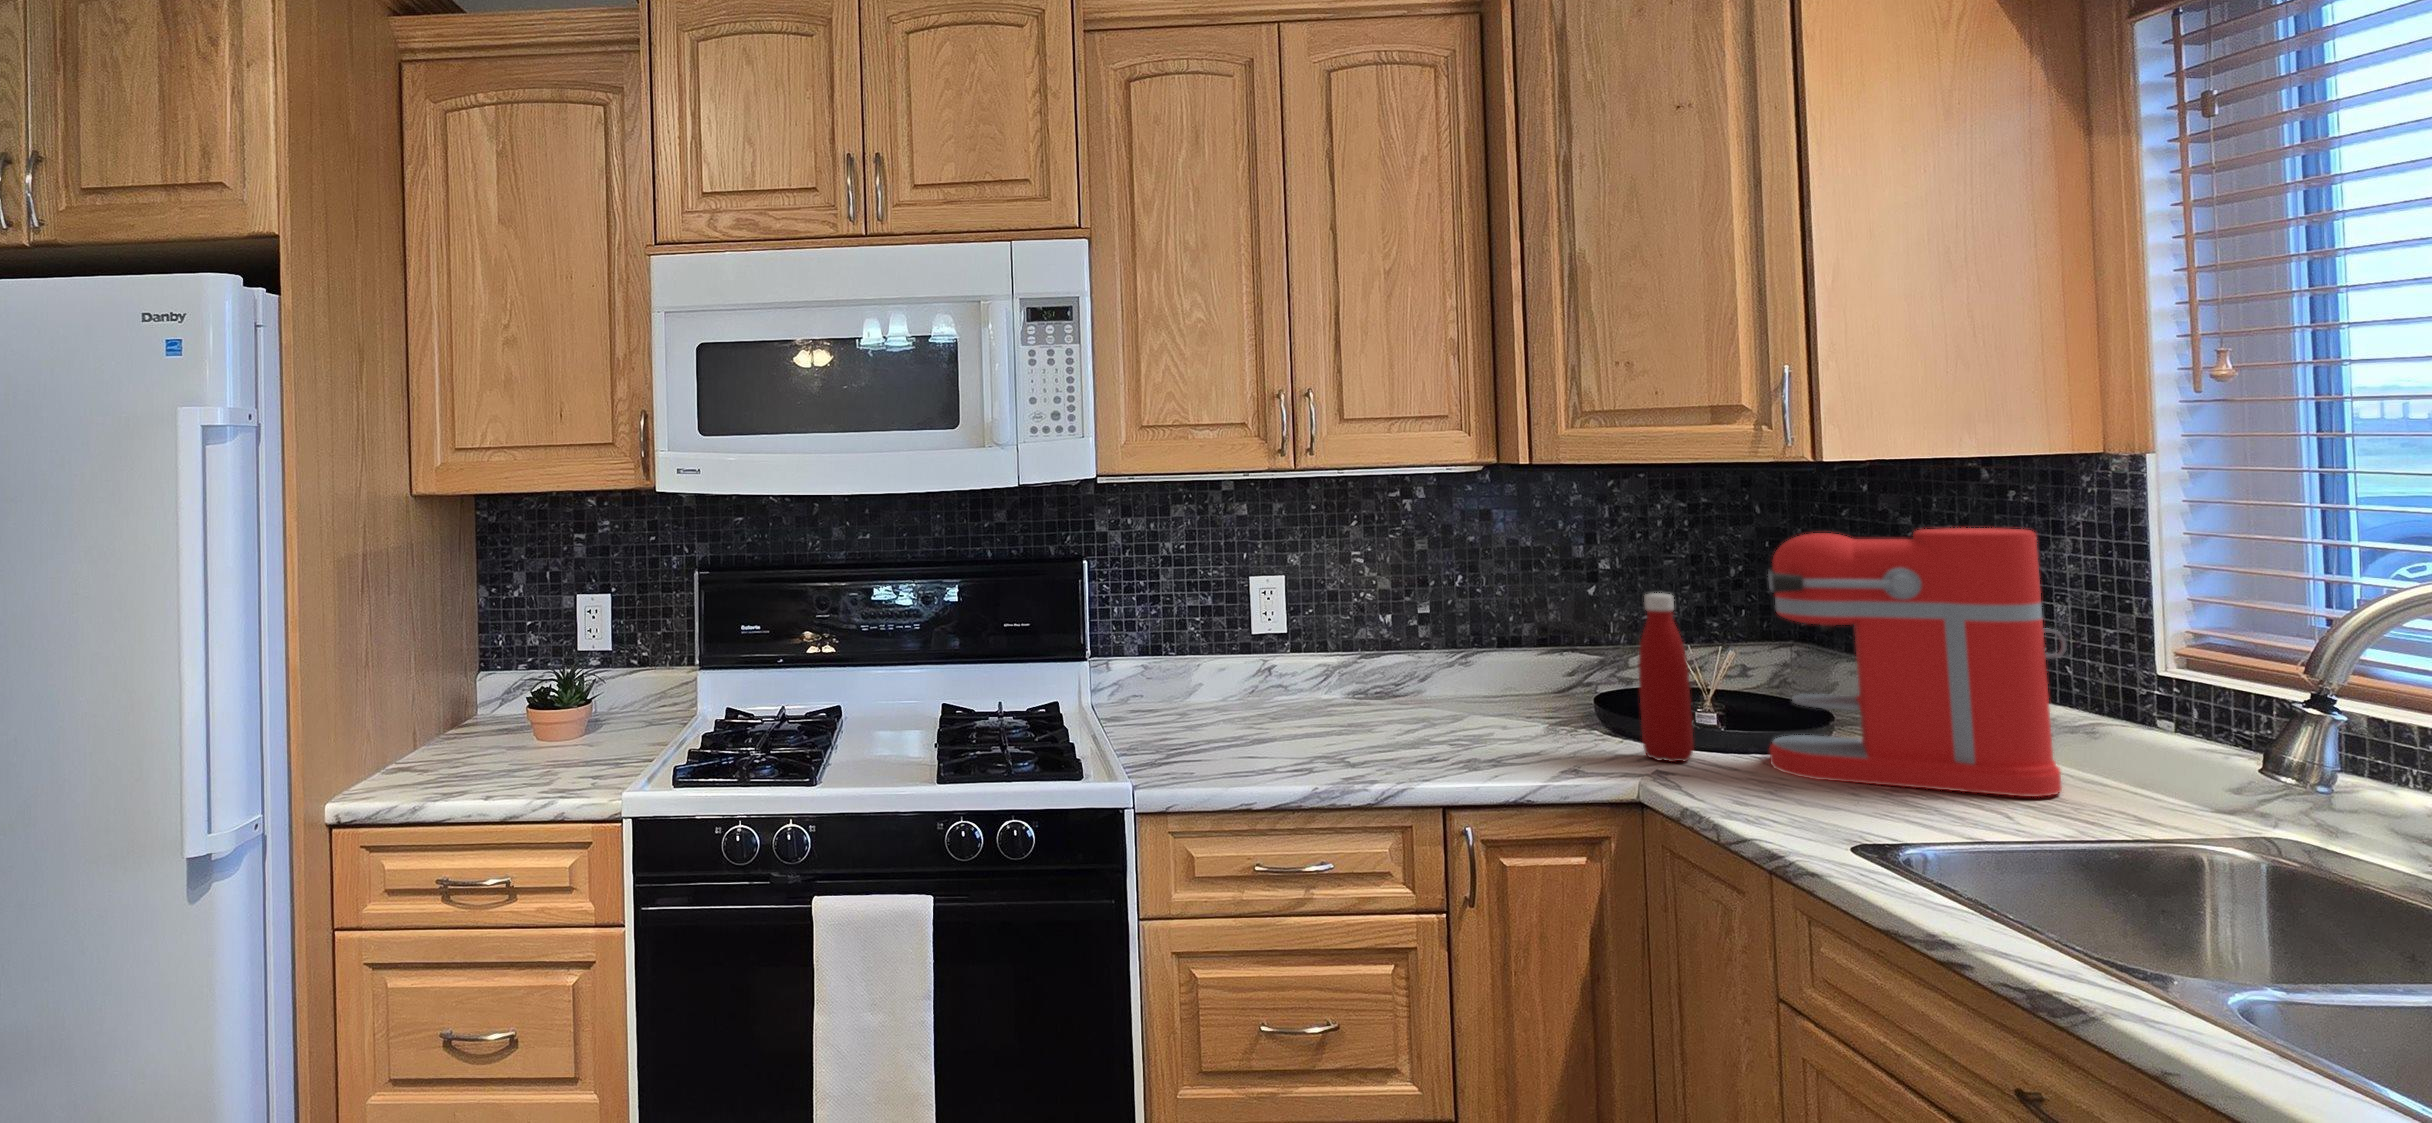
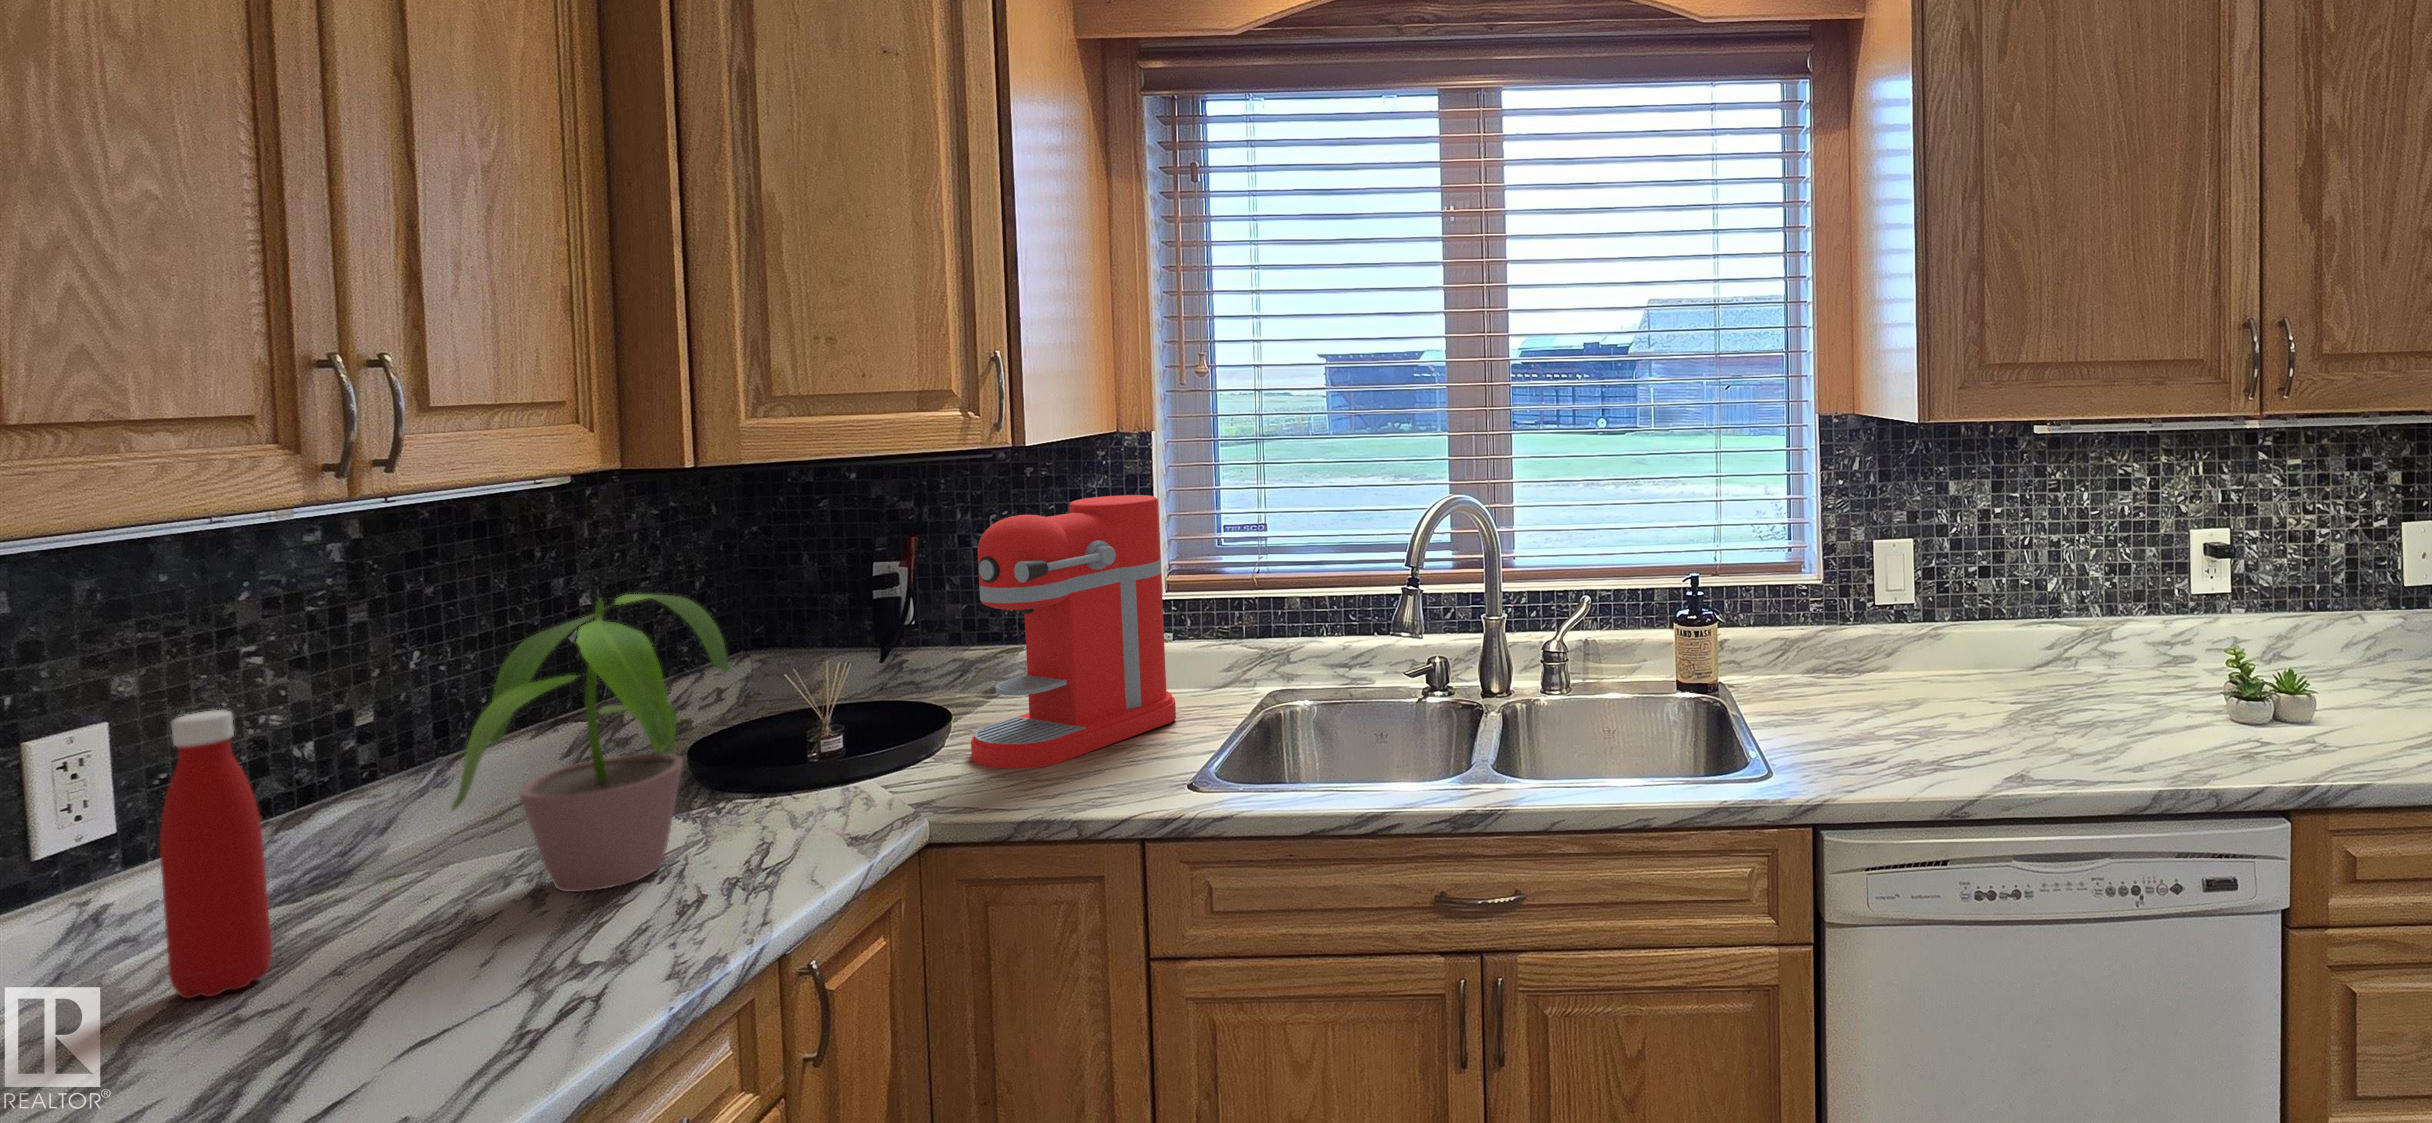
potted plant: none [1329,549,1545,732] -> present [451,594,730,892]
bottle: present [1638,593,1693,762] -> present [160,710,272,998]

